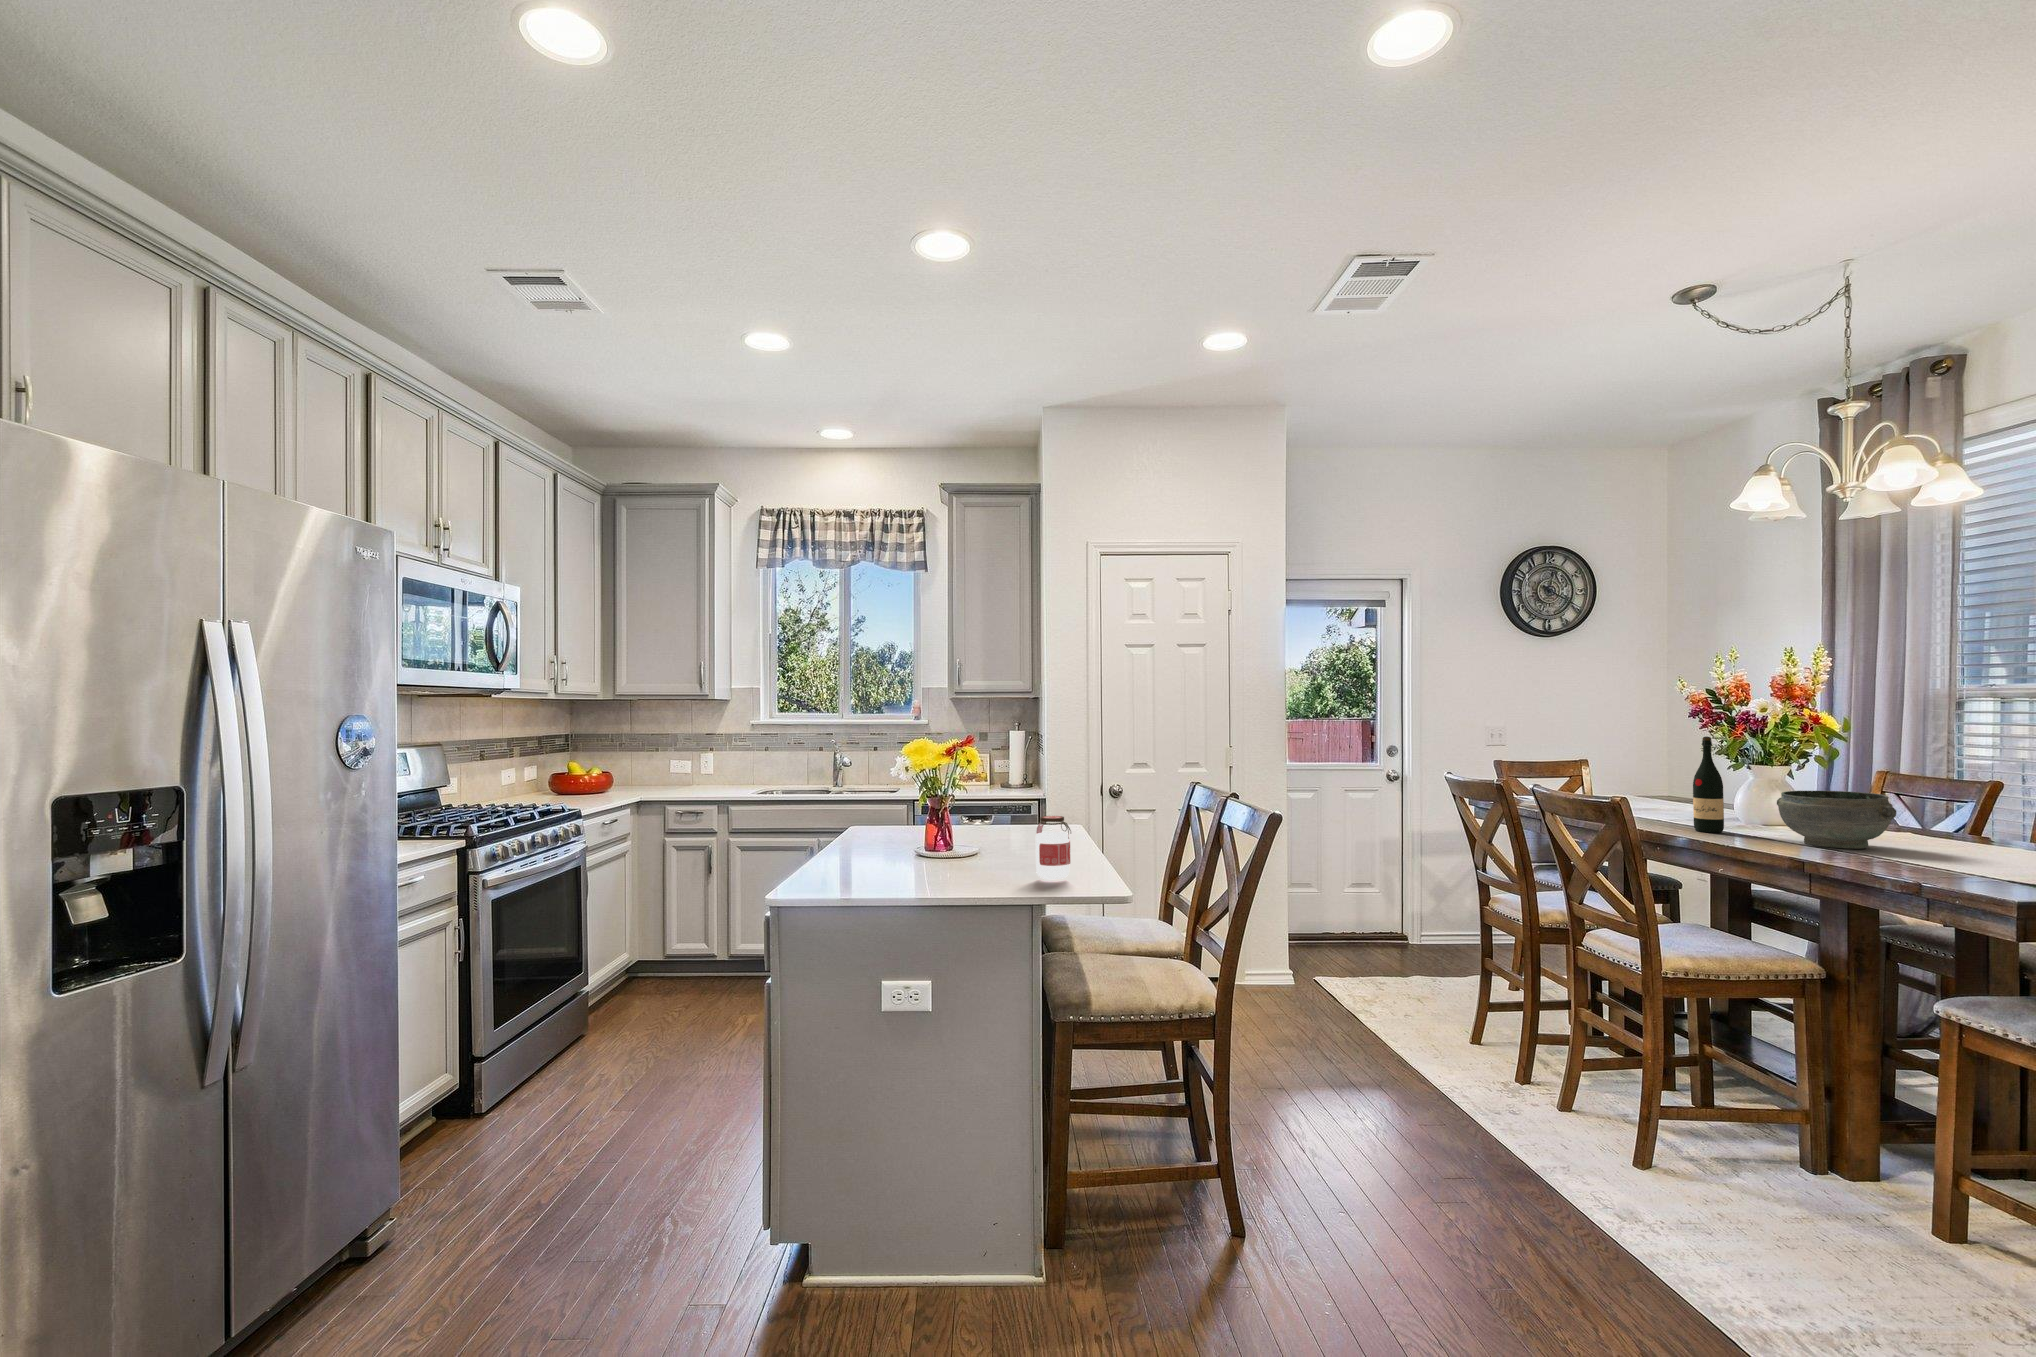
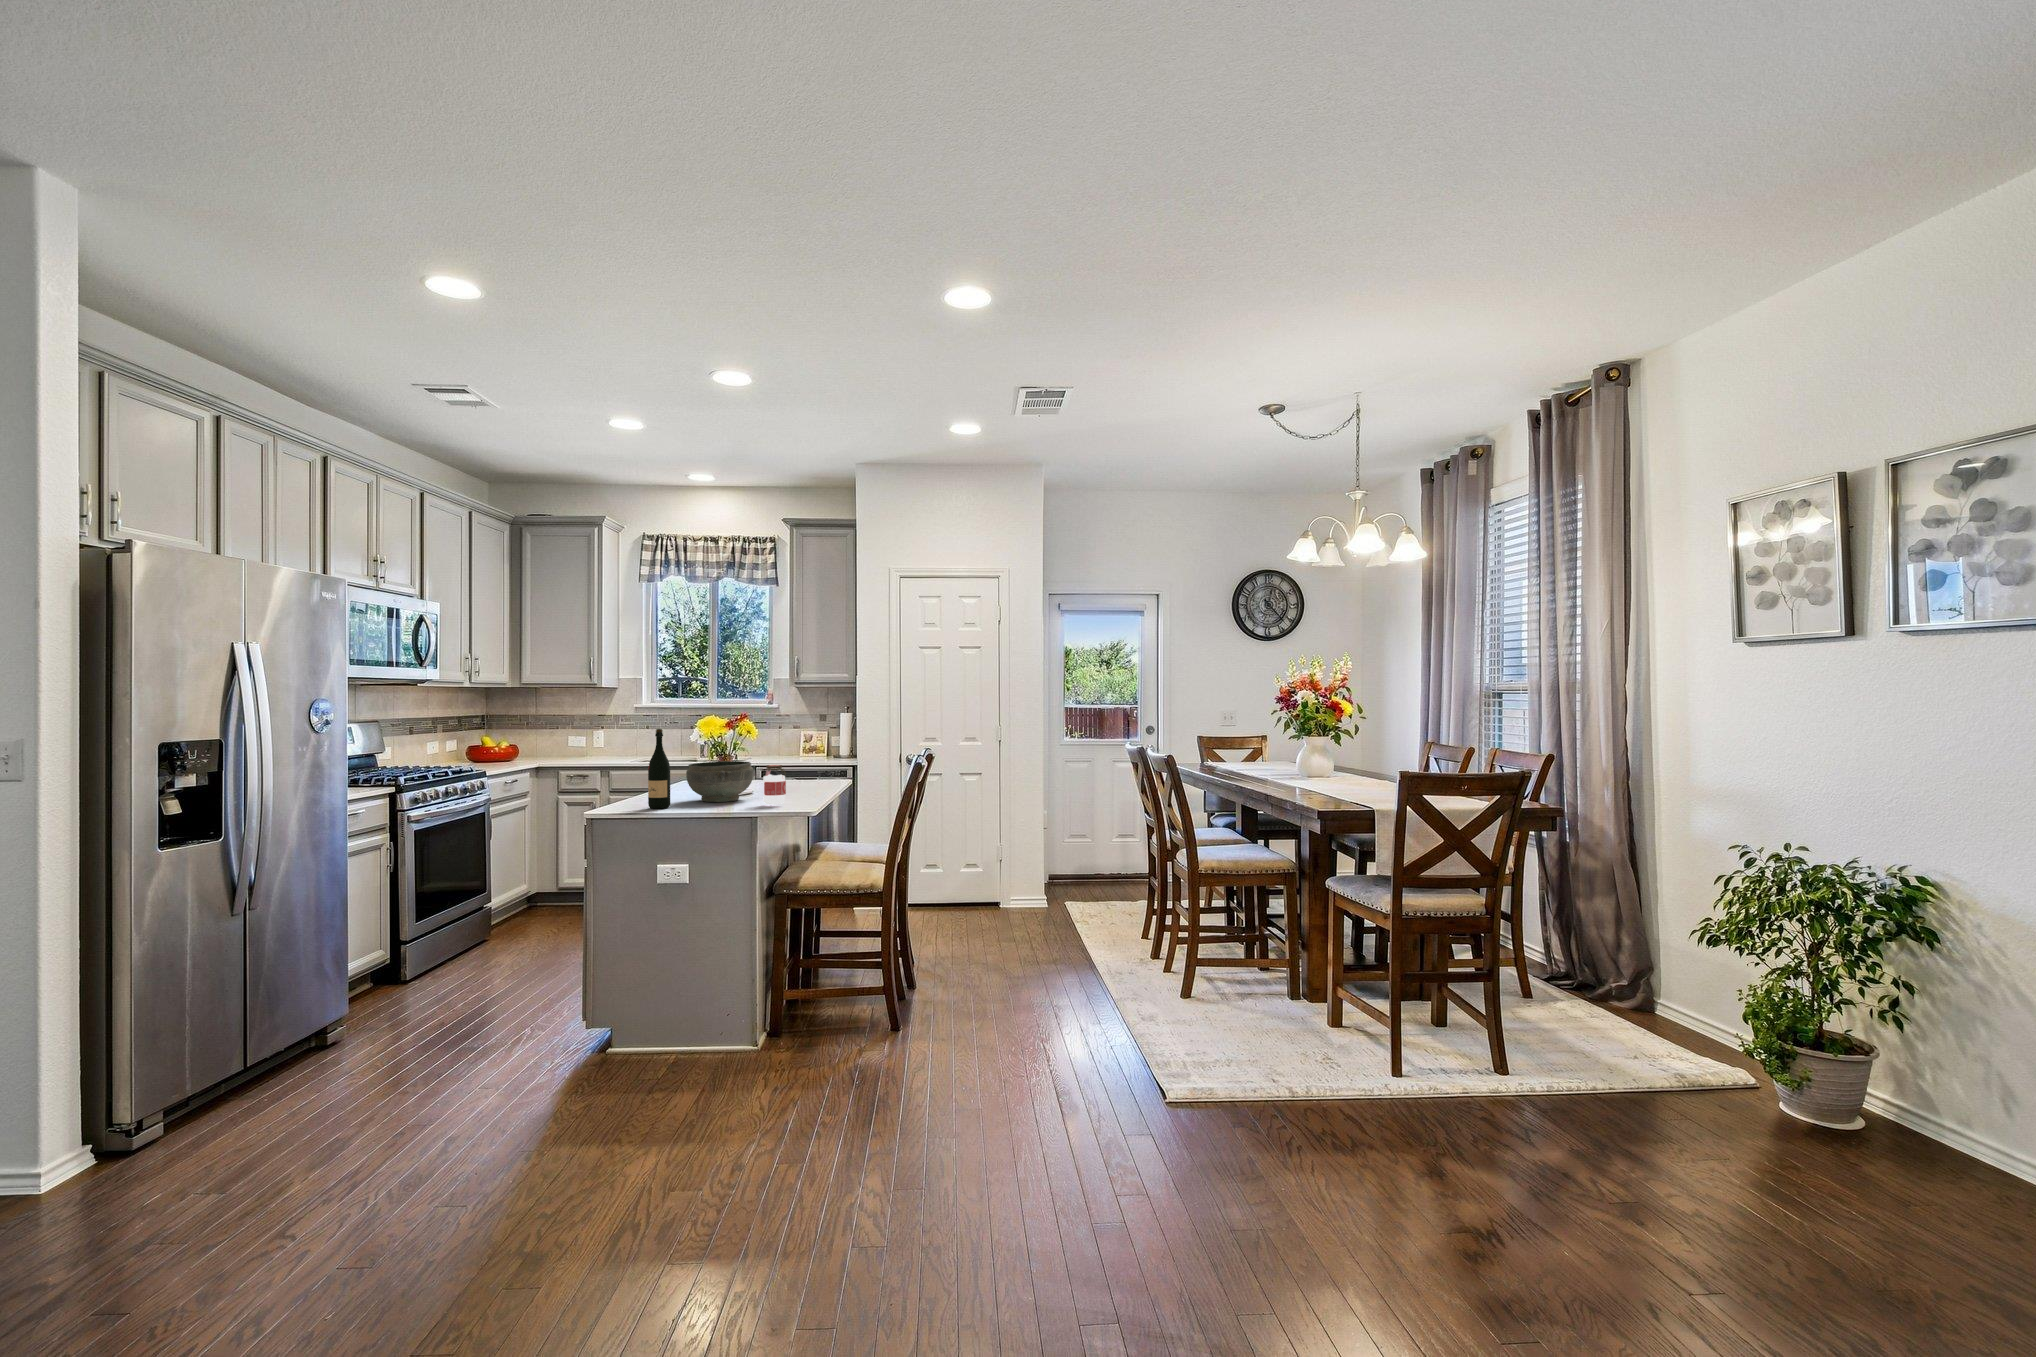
wine bottle: present [1693,736,1724,833] -> present [648,729,670,809]
bowl: present [1777,791,1896,849] -> present [686,761,753,802]

